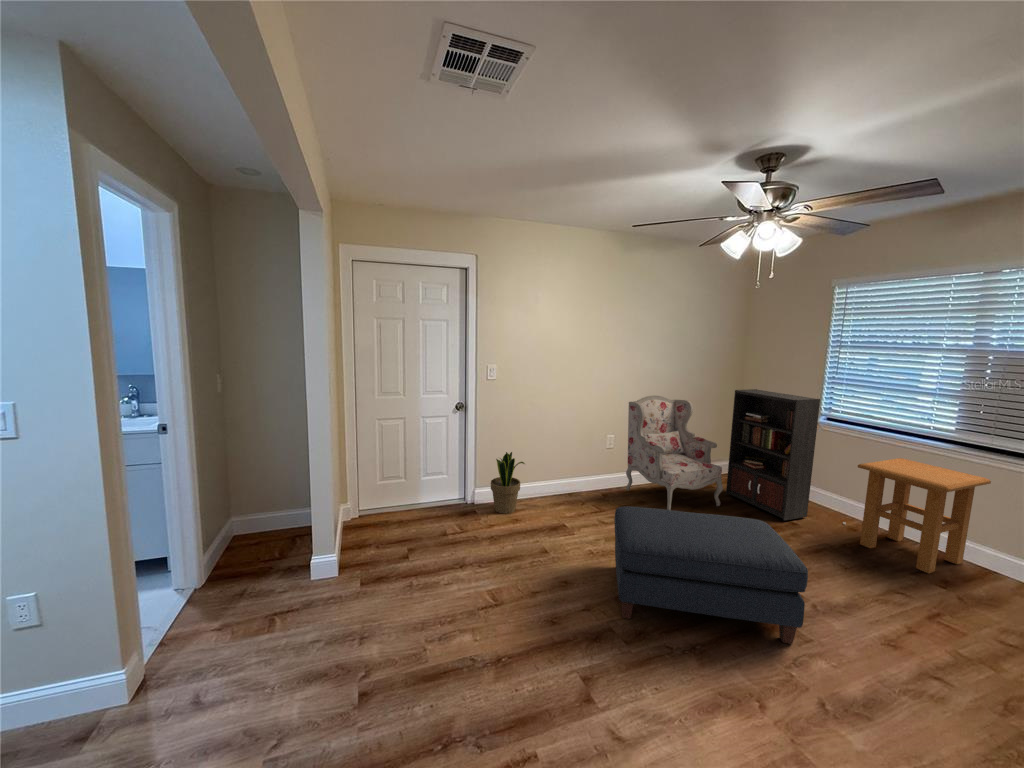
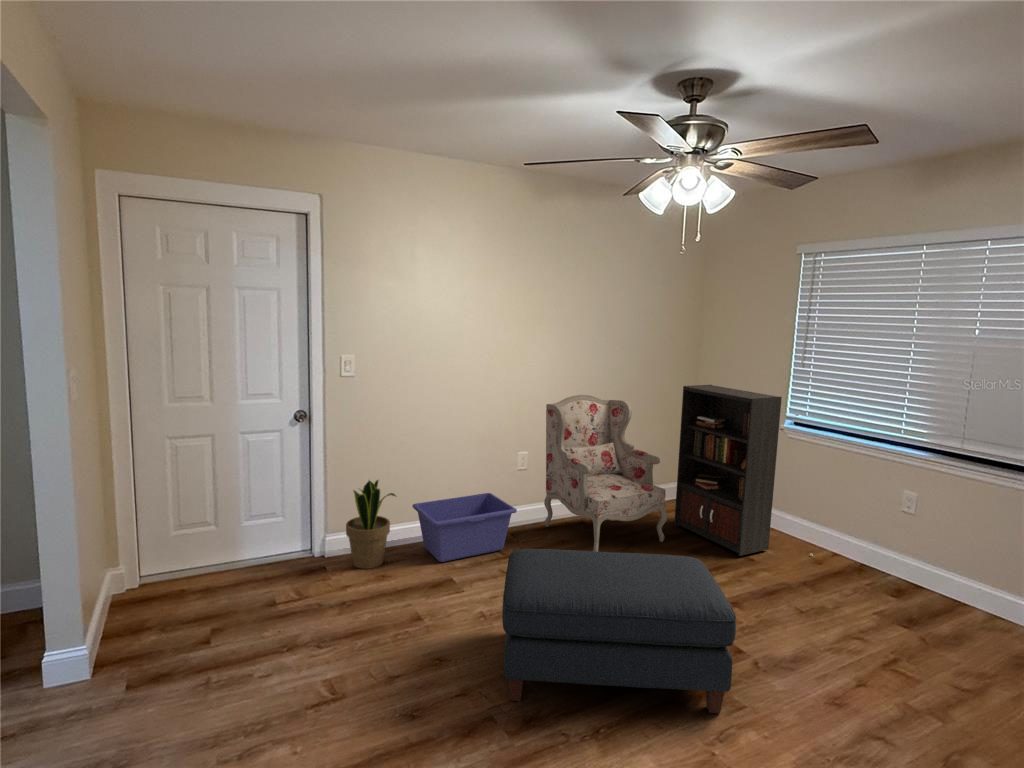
side table: present [858,458,991,573] -> none [820,470,962,611]
storage bin: none [534,464,610,512] -> present [412,493,517,562]

